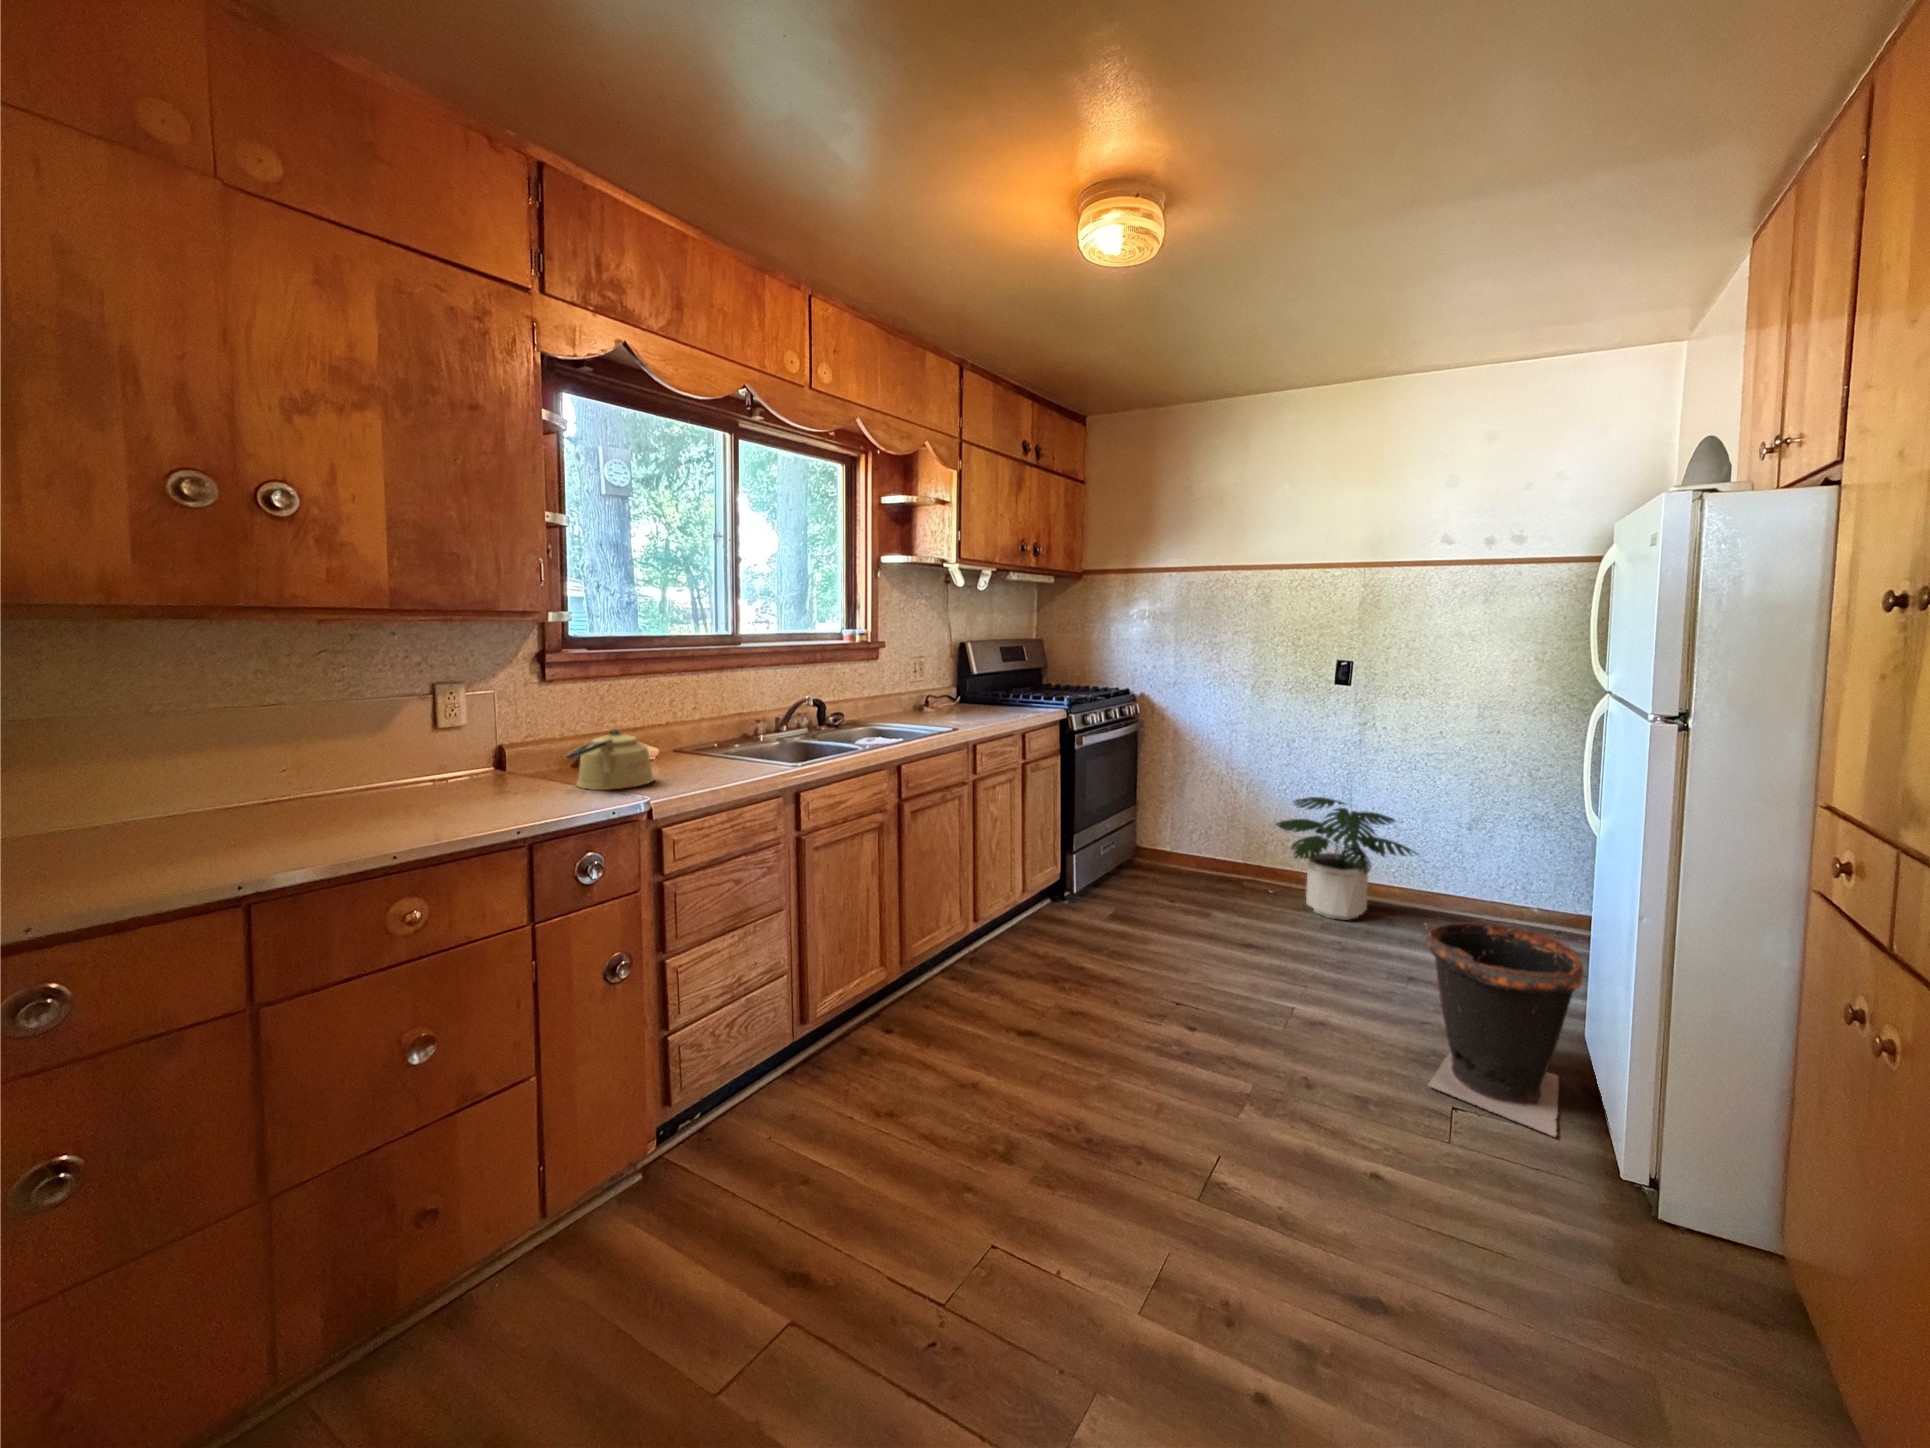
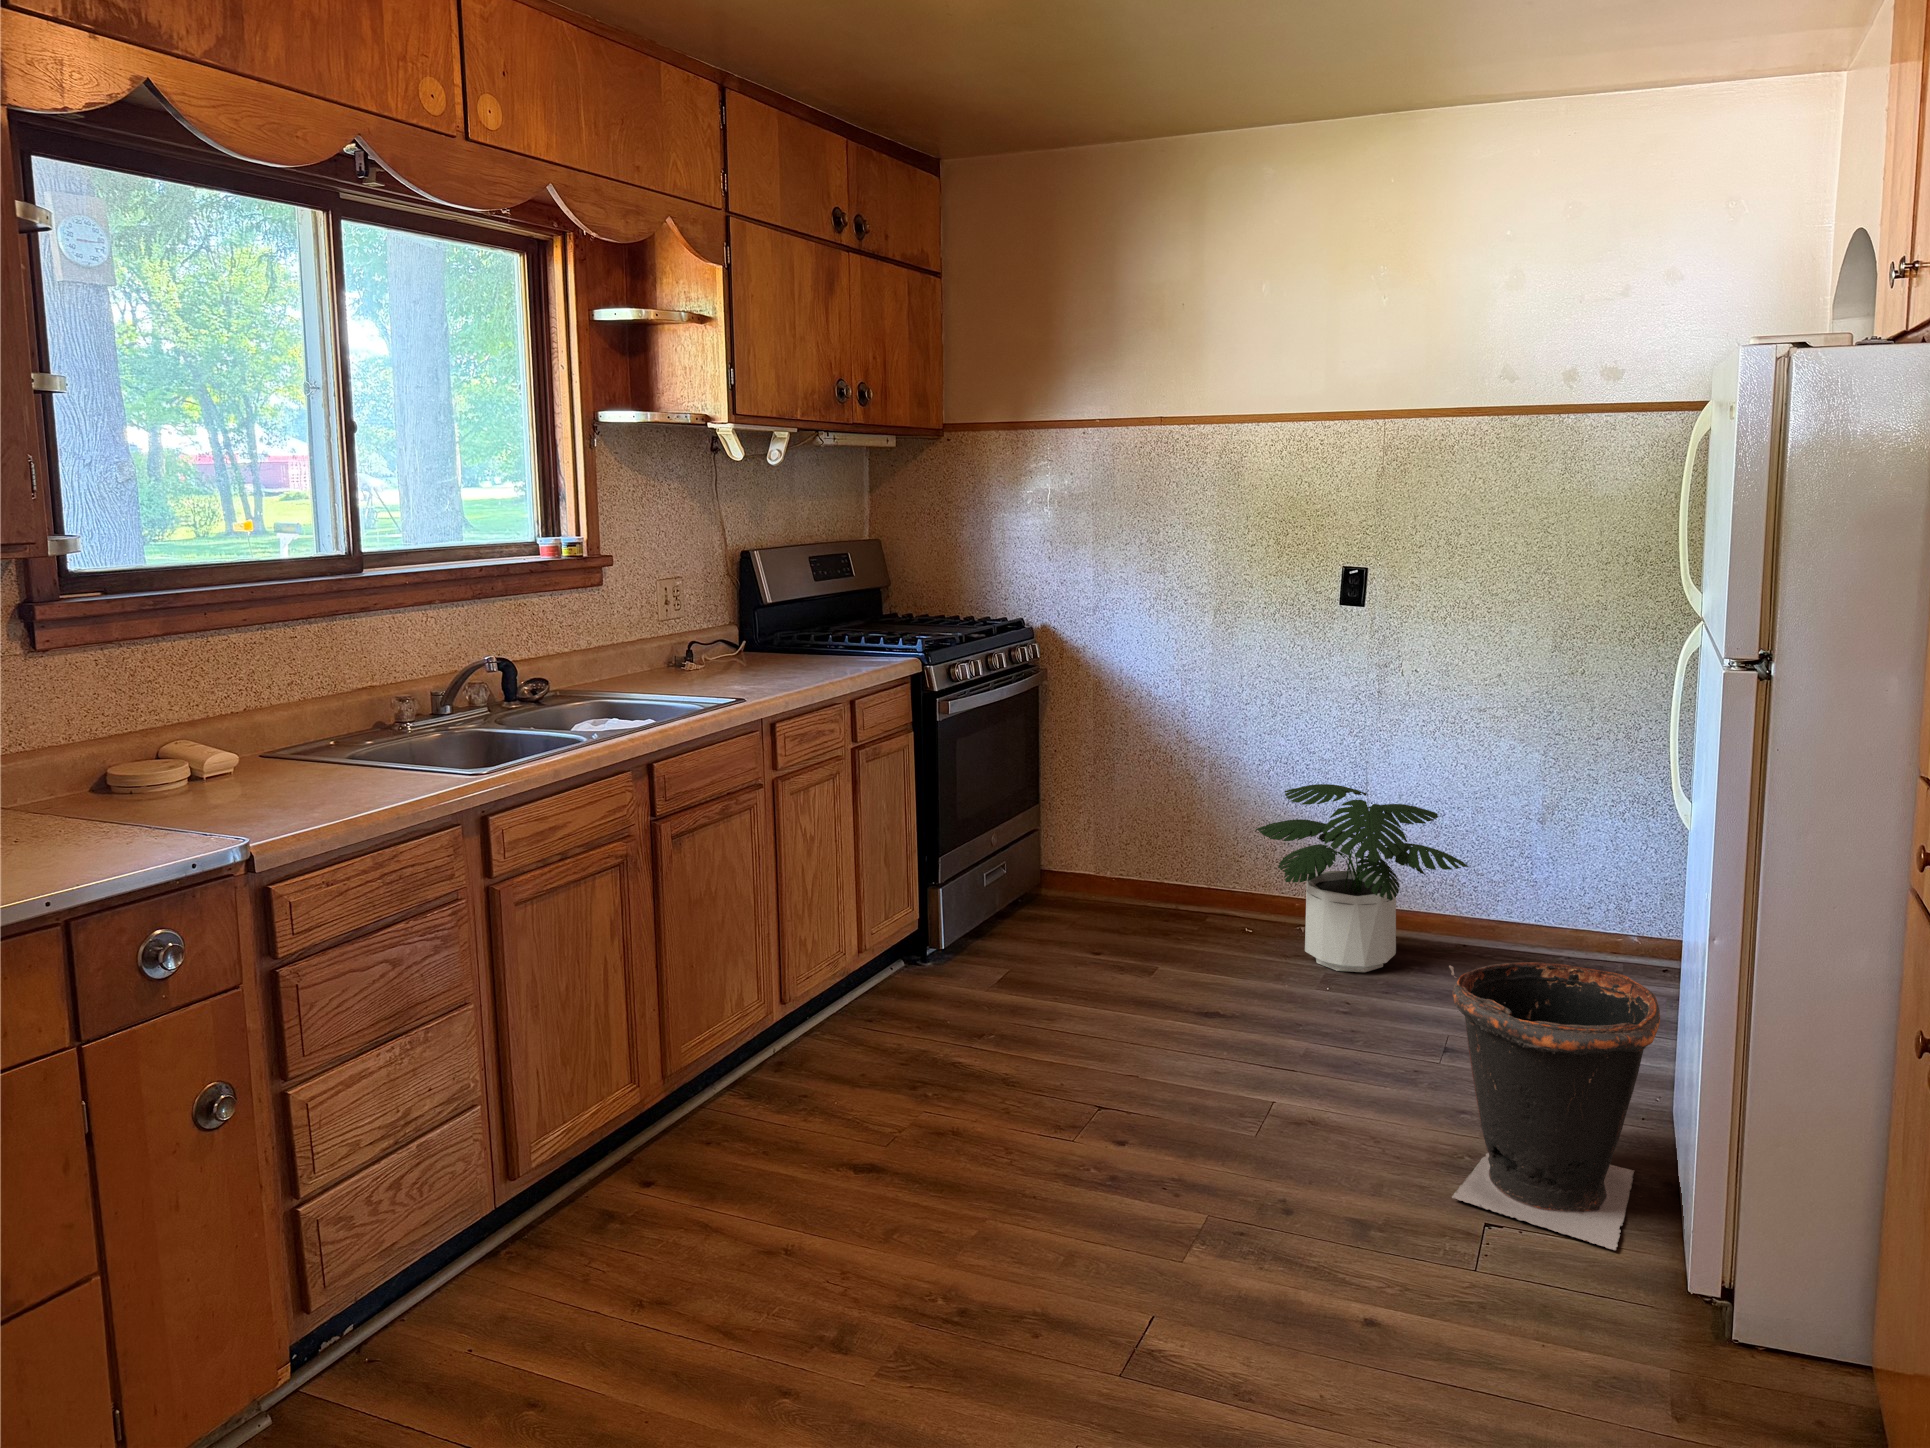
kettle: present [566,728,654,790] -> none [98,728,247,829]

